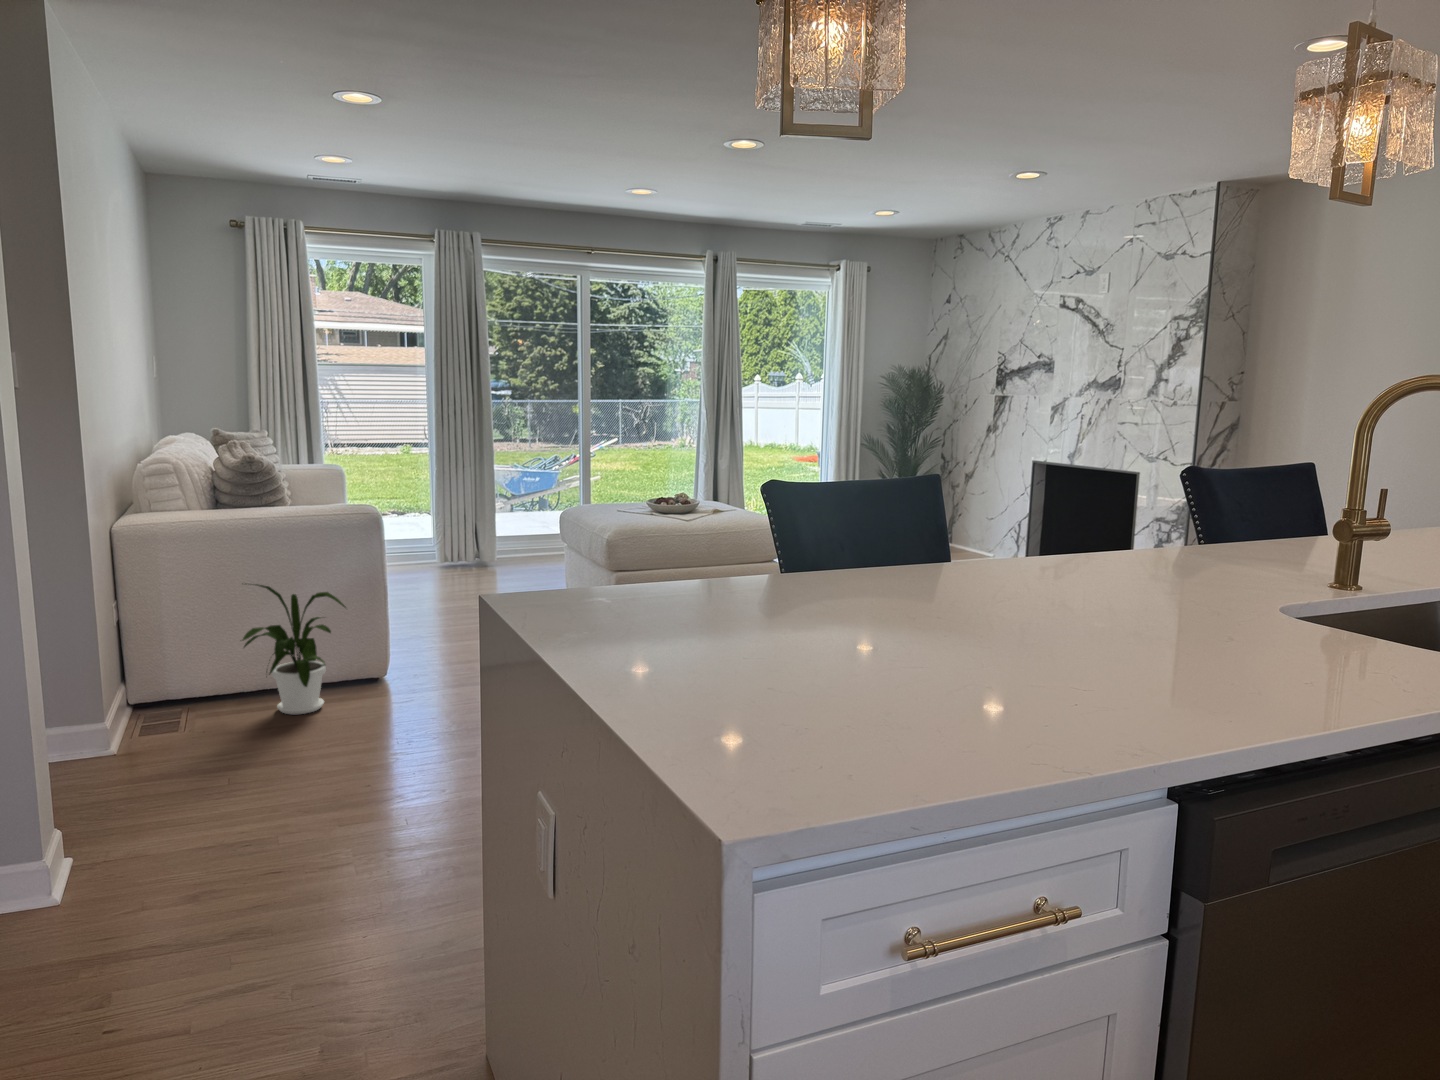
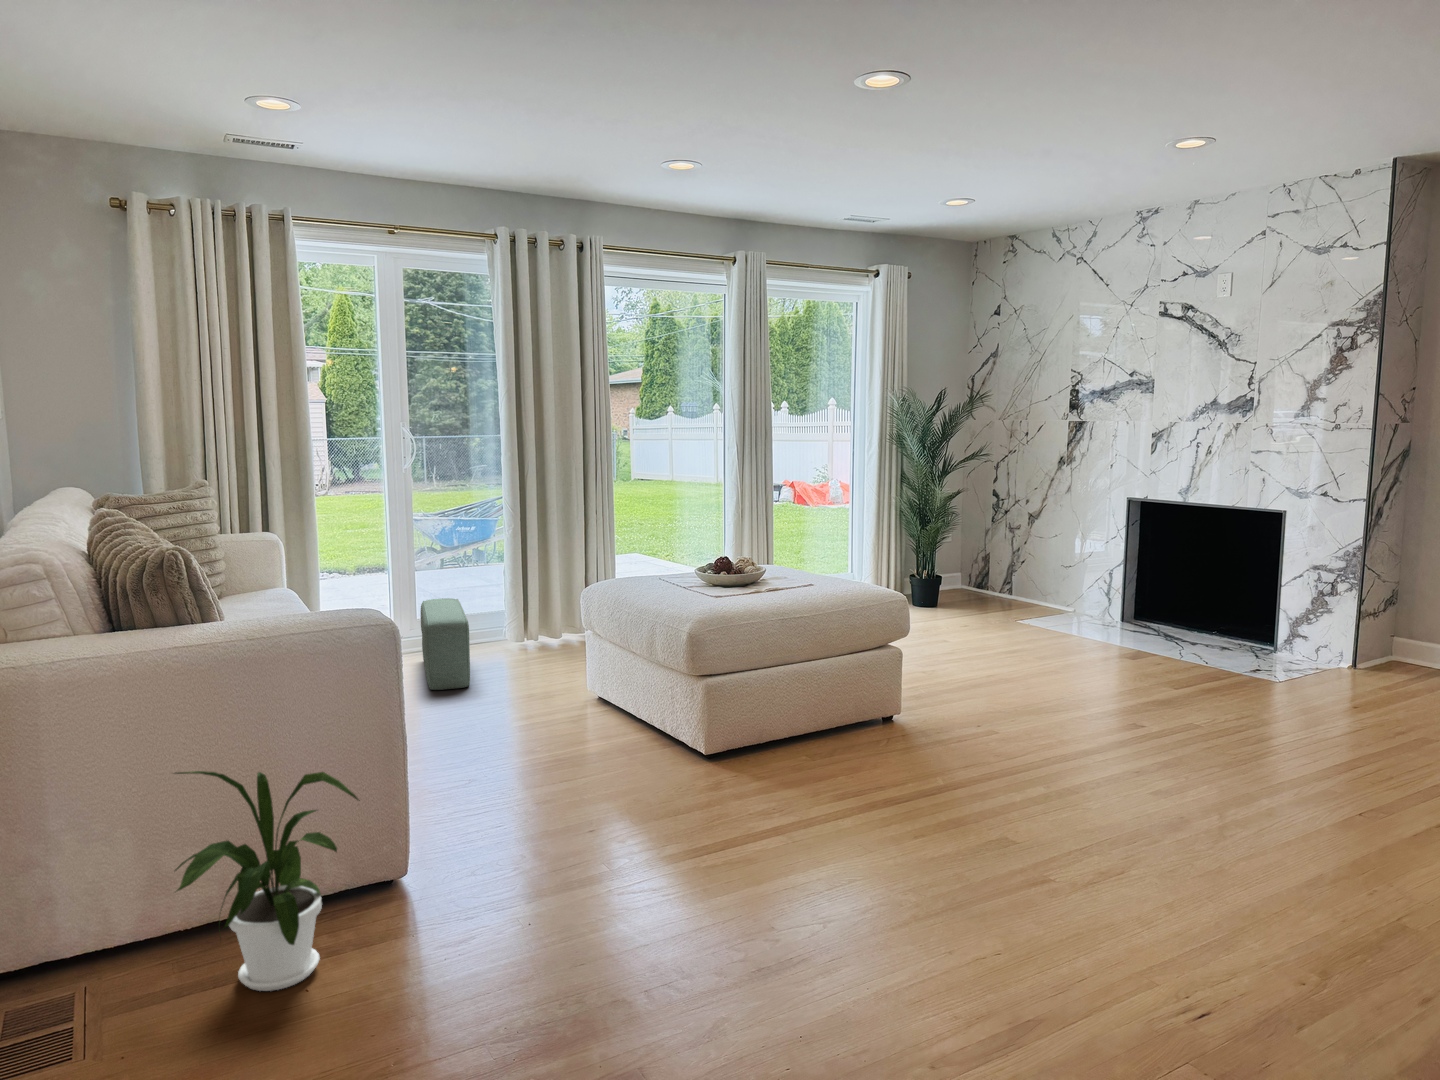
pouf: none [440,522,475,587] -> present [421,598,470,690]

